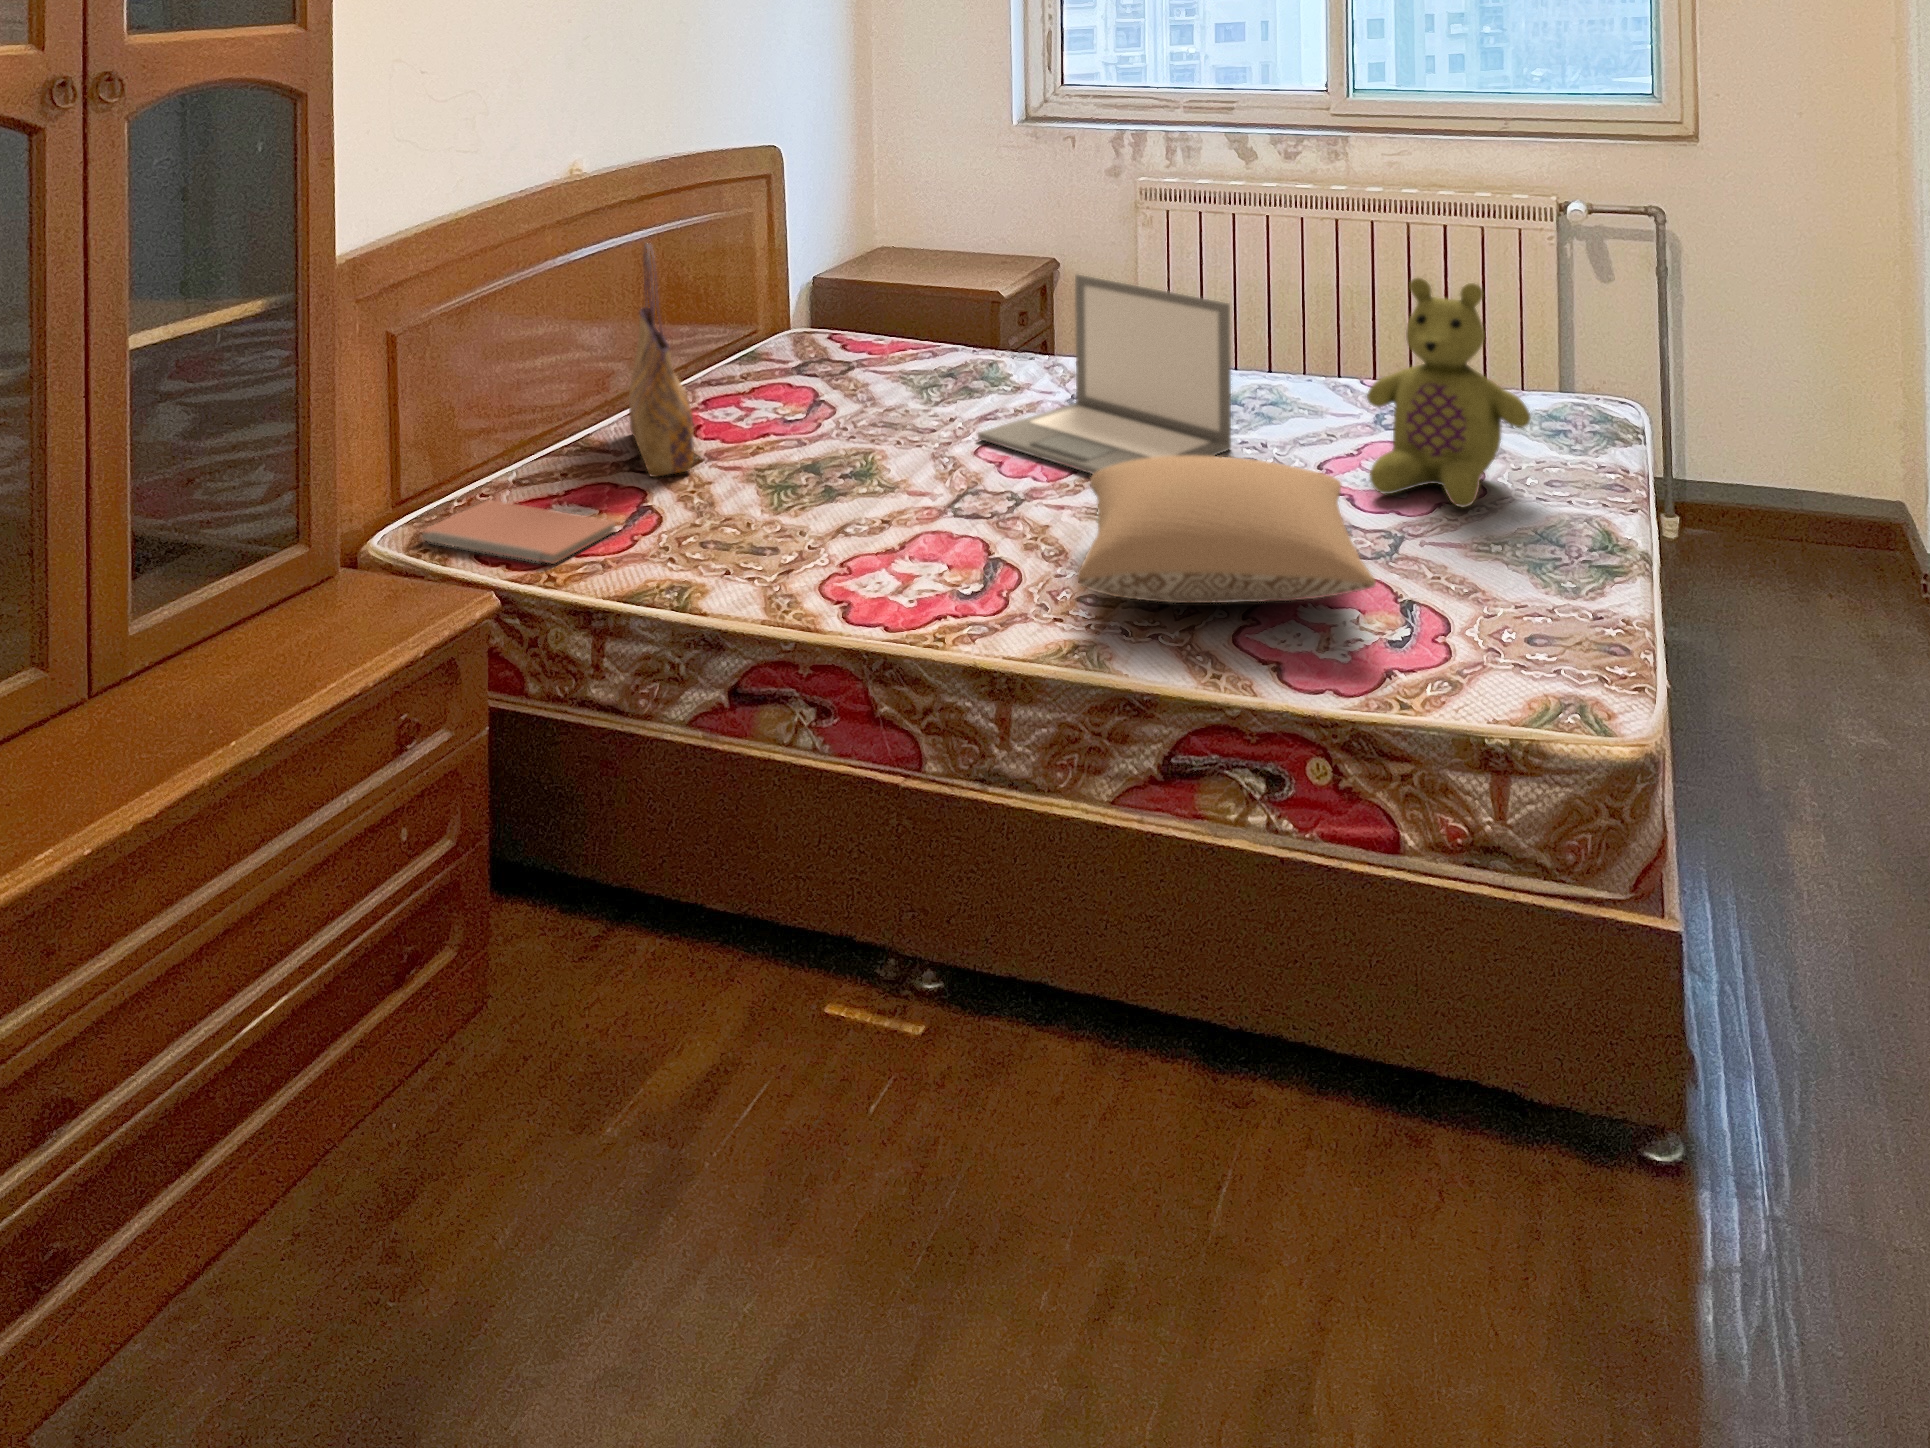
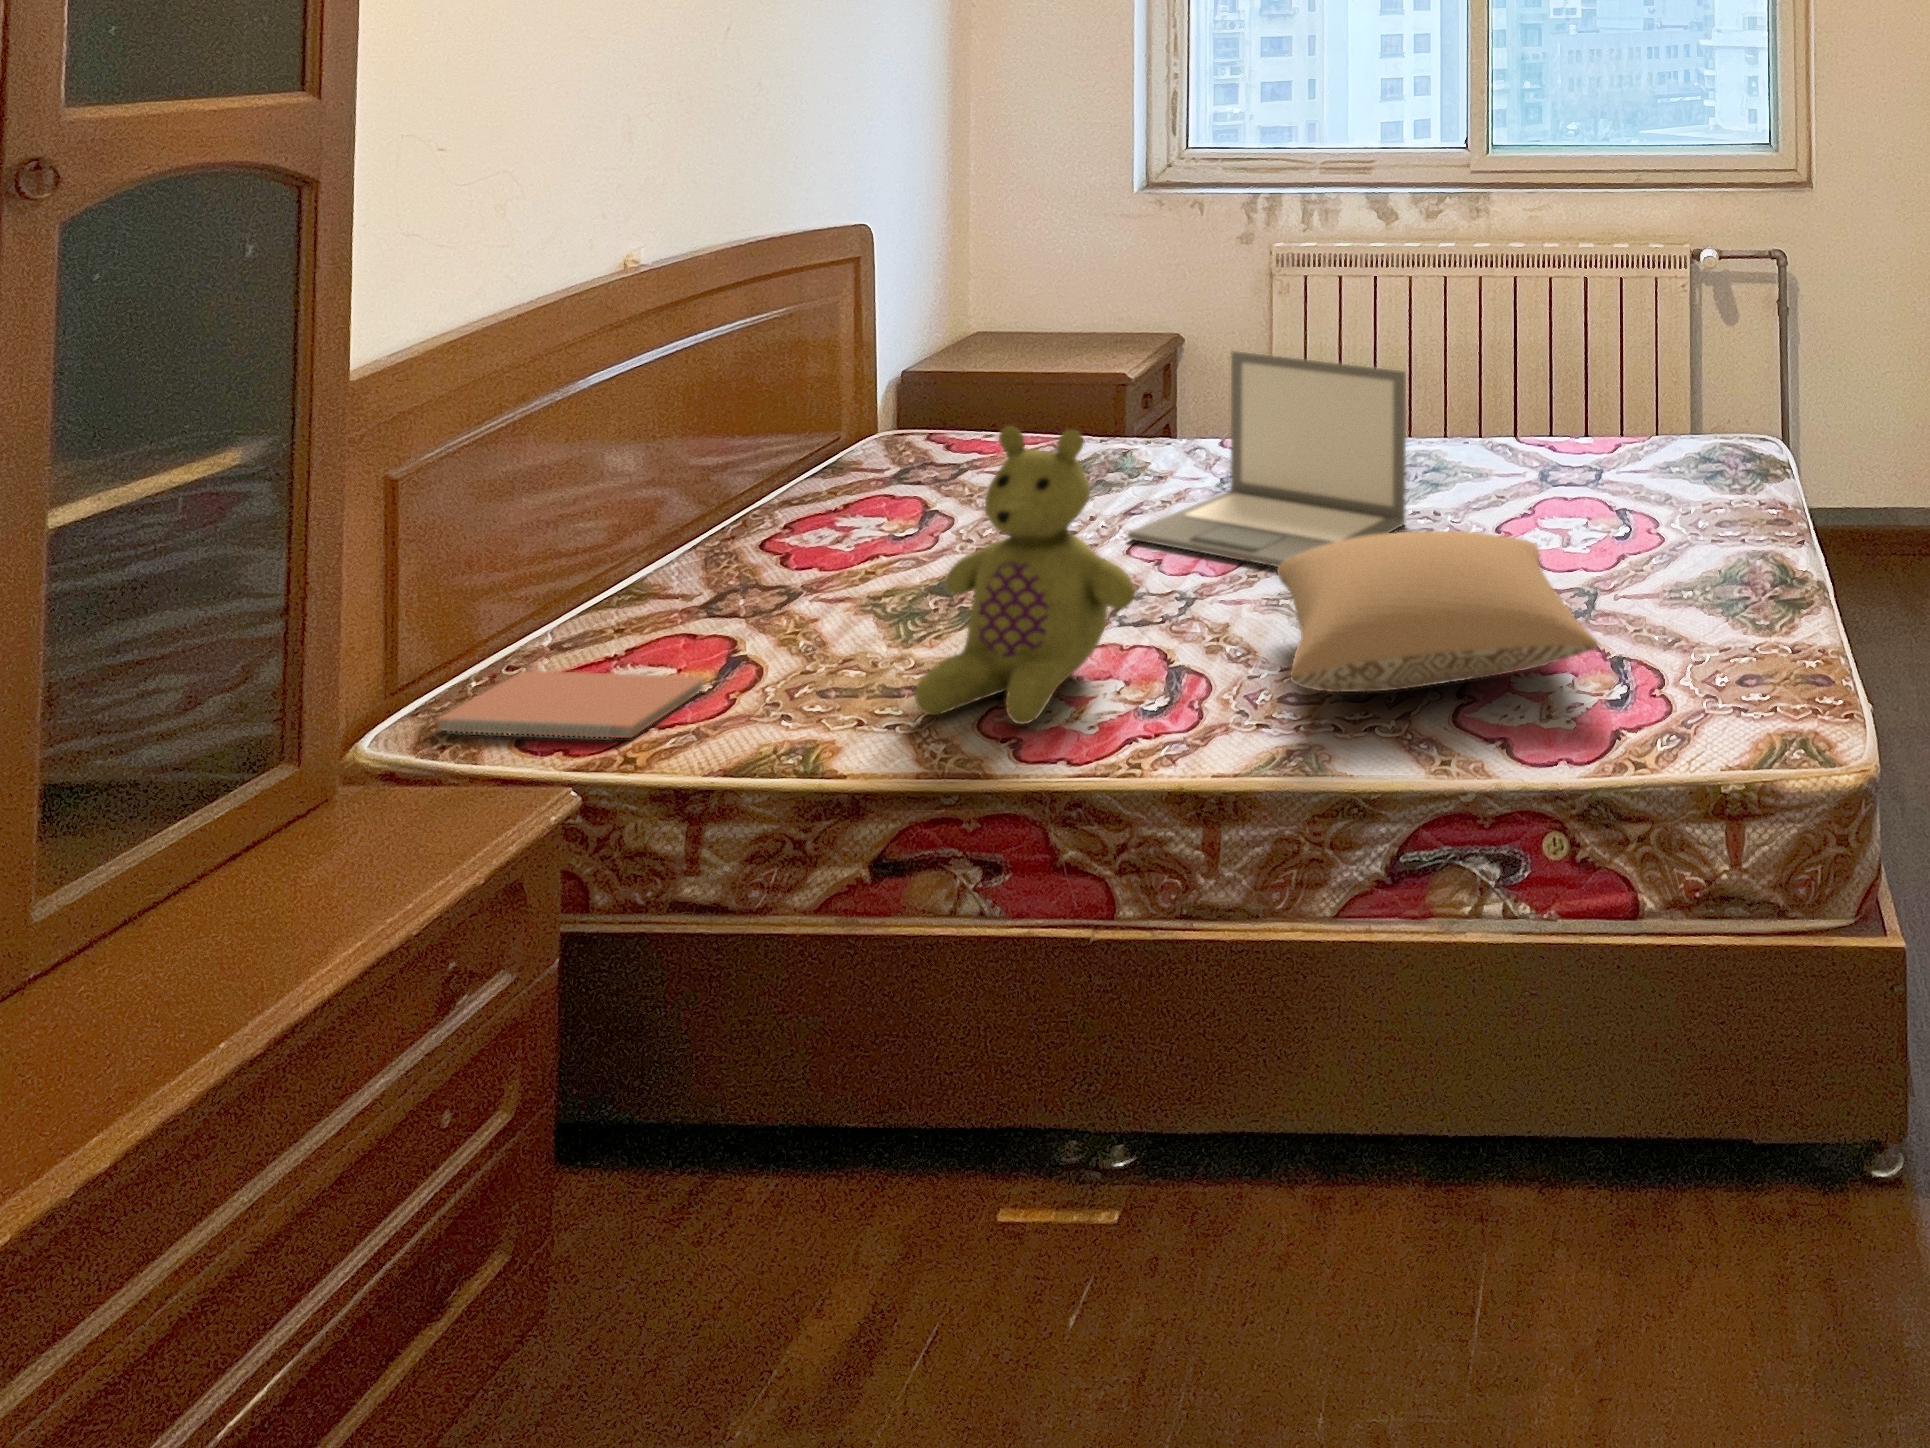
tote bag: present [629,243,694,477] -> none [698,343,791,621]
stuffed bear: present [1367,278,1530,507] -> present [915,426,1135,724]

